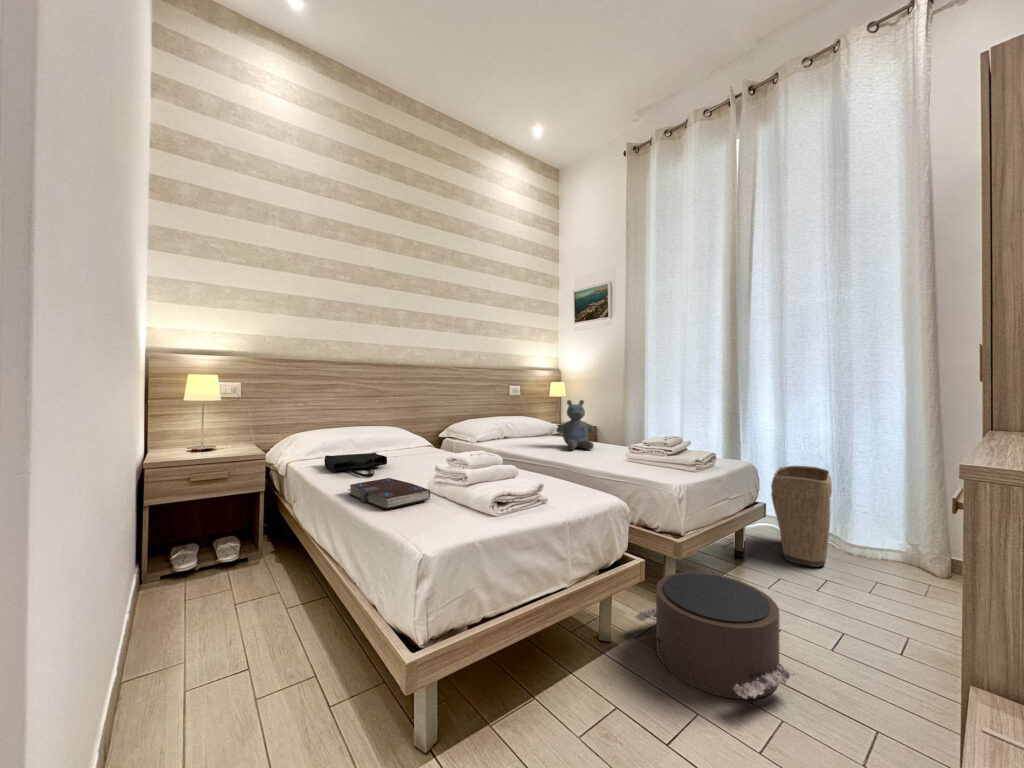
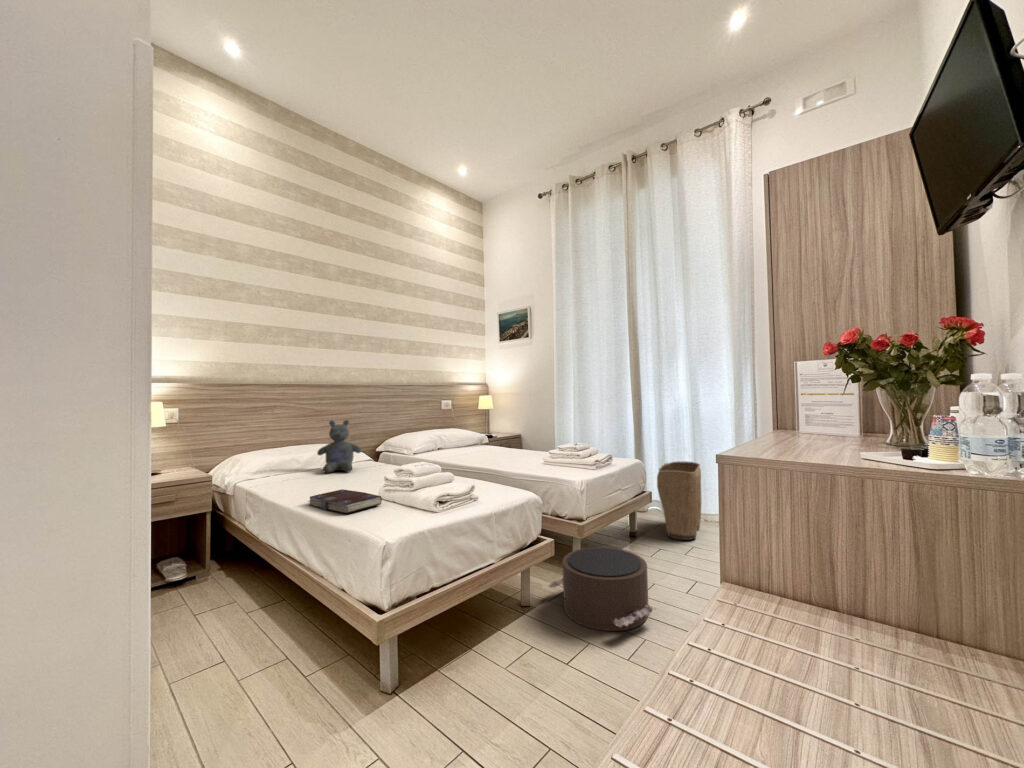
stuffed bear: present [556,400,595,450] -> present [317,420,361,473]
tote bag: present [324,453,387,477] -> none [274,469,334,491]

